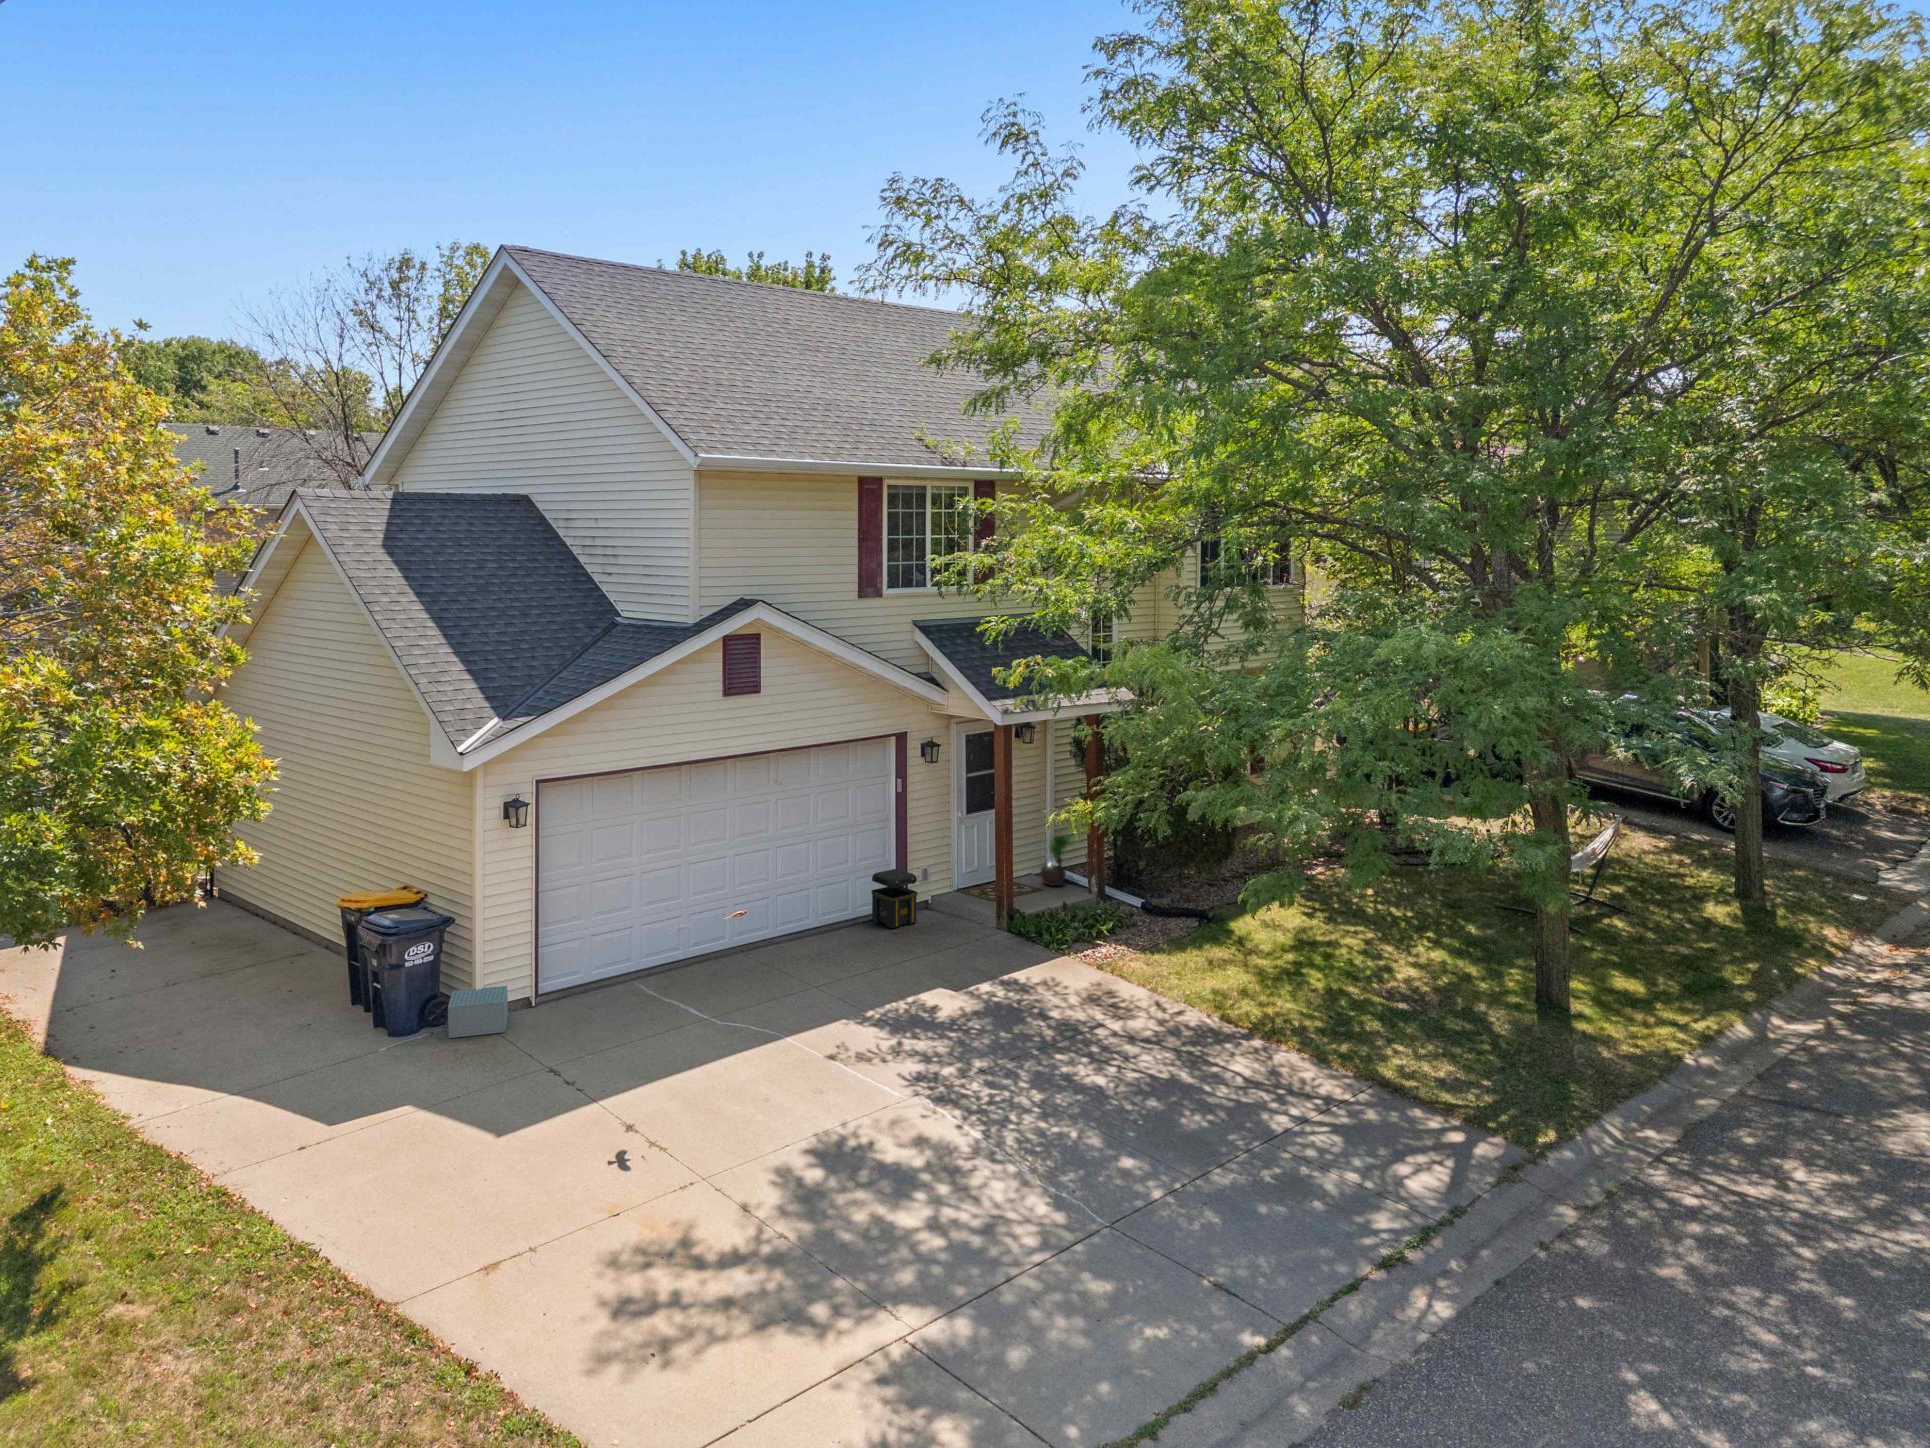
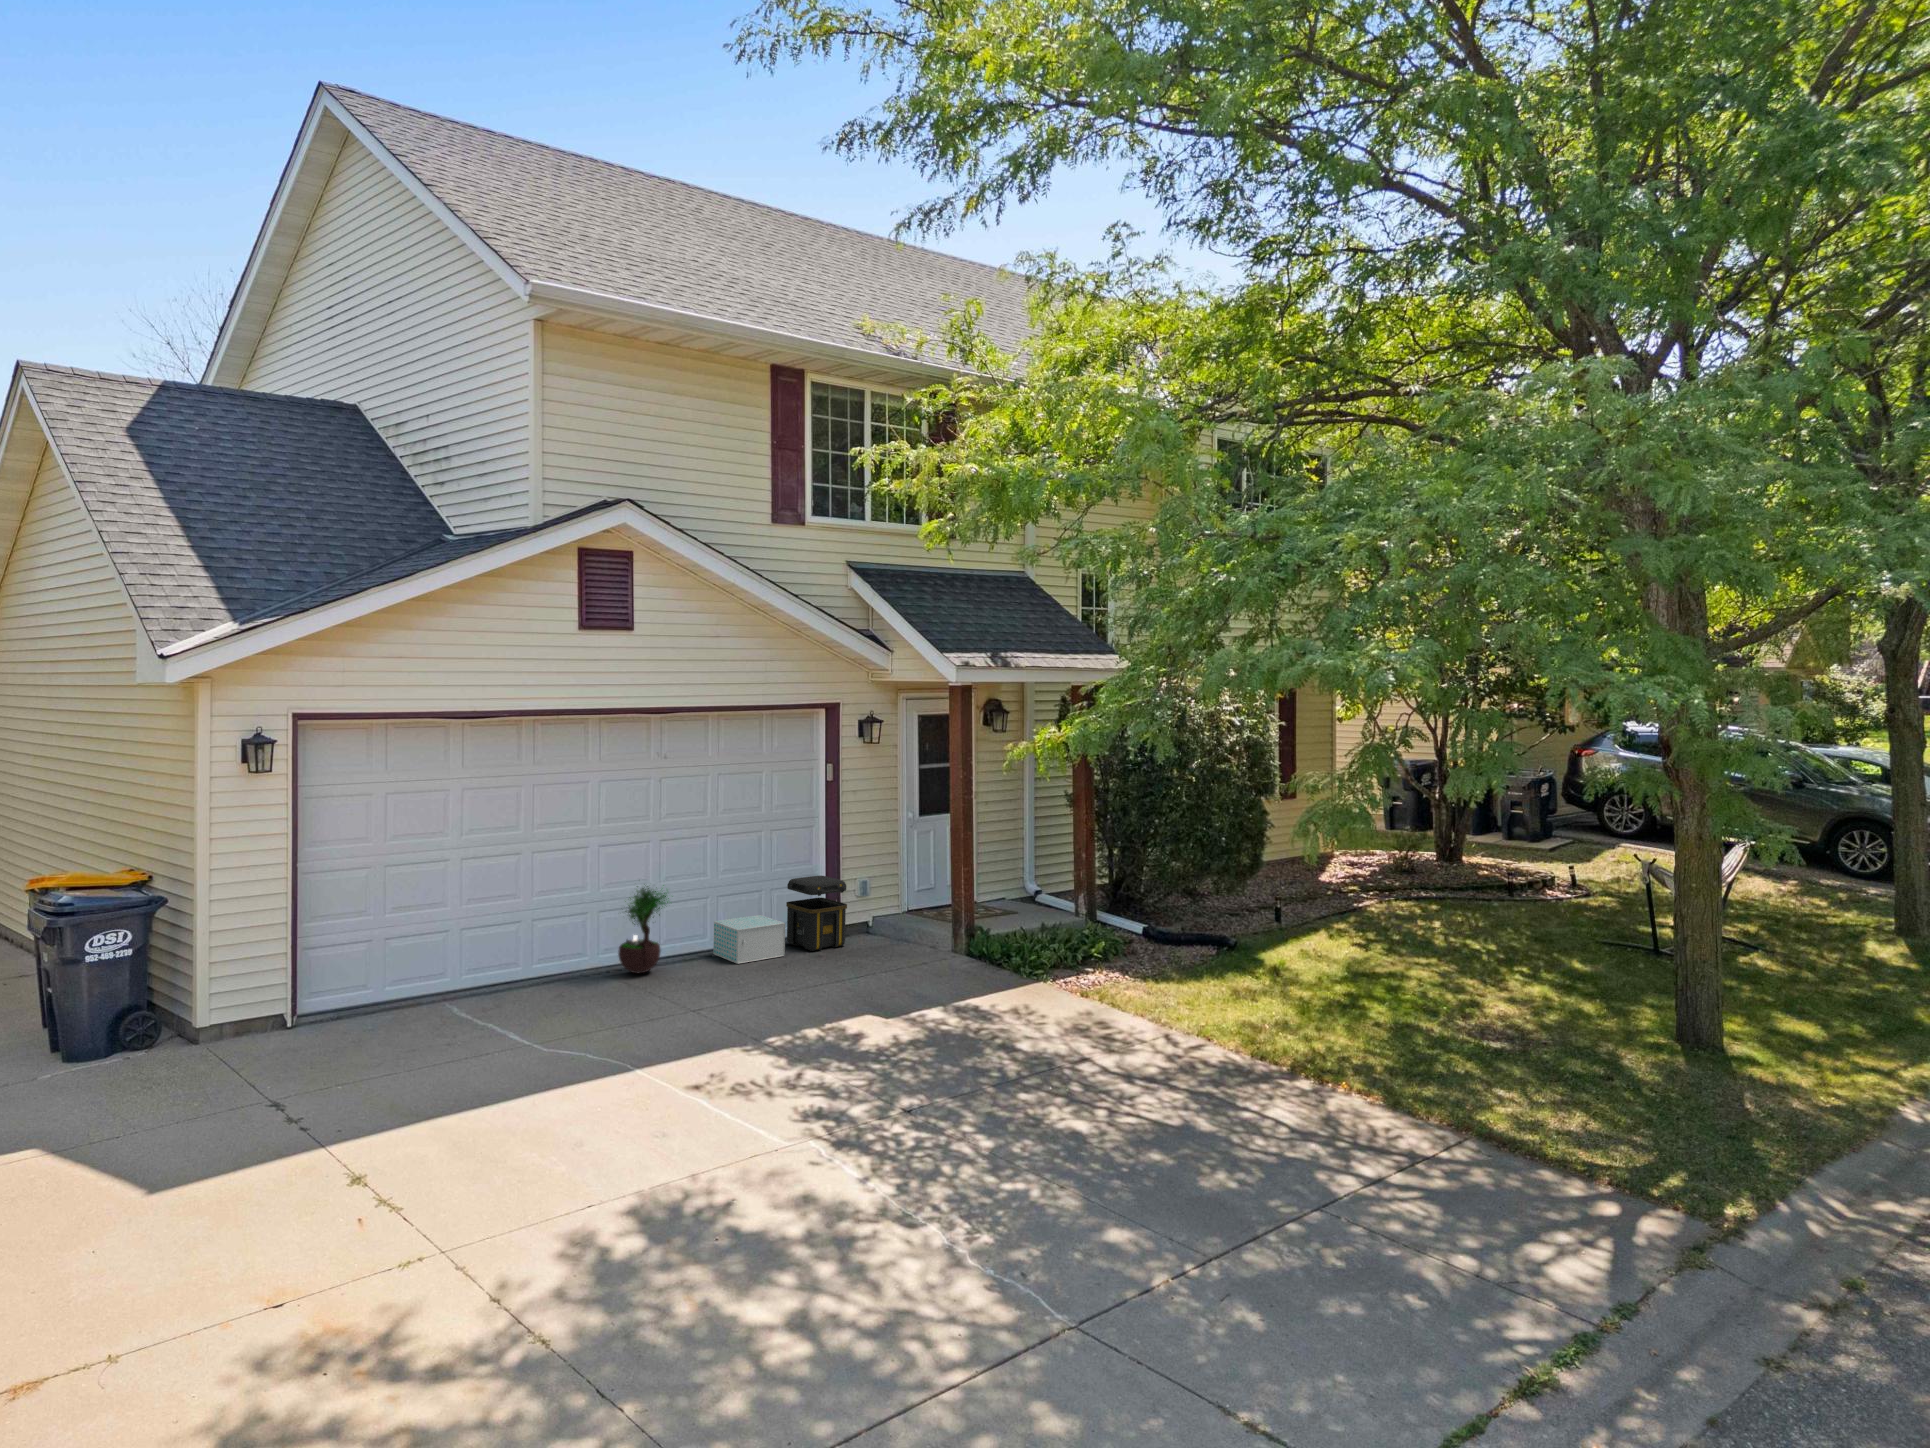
potted tree: present [1041,835,1073,886] -> present [618,885,669,973]
storage box: present [448,986,508,1038] -> present [713,915,785,964]

